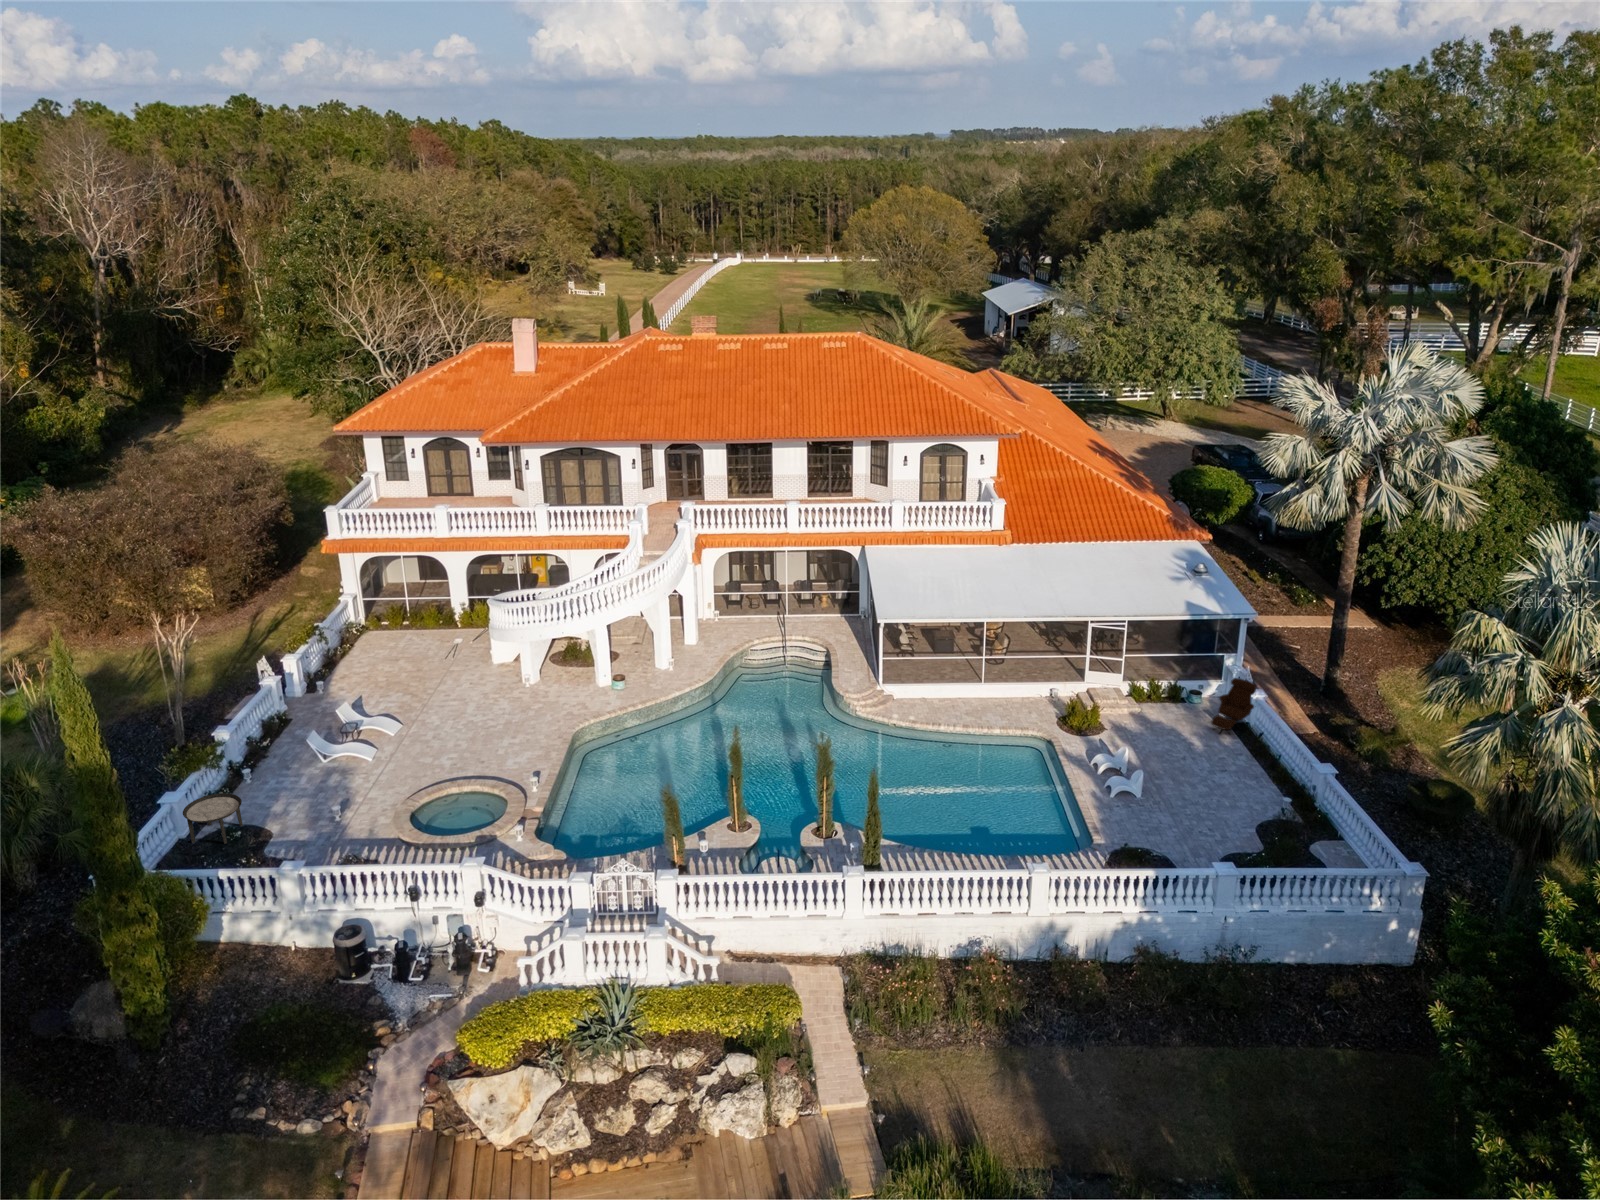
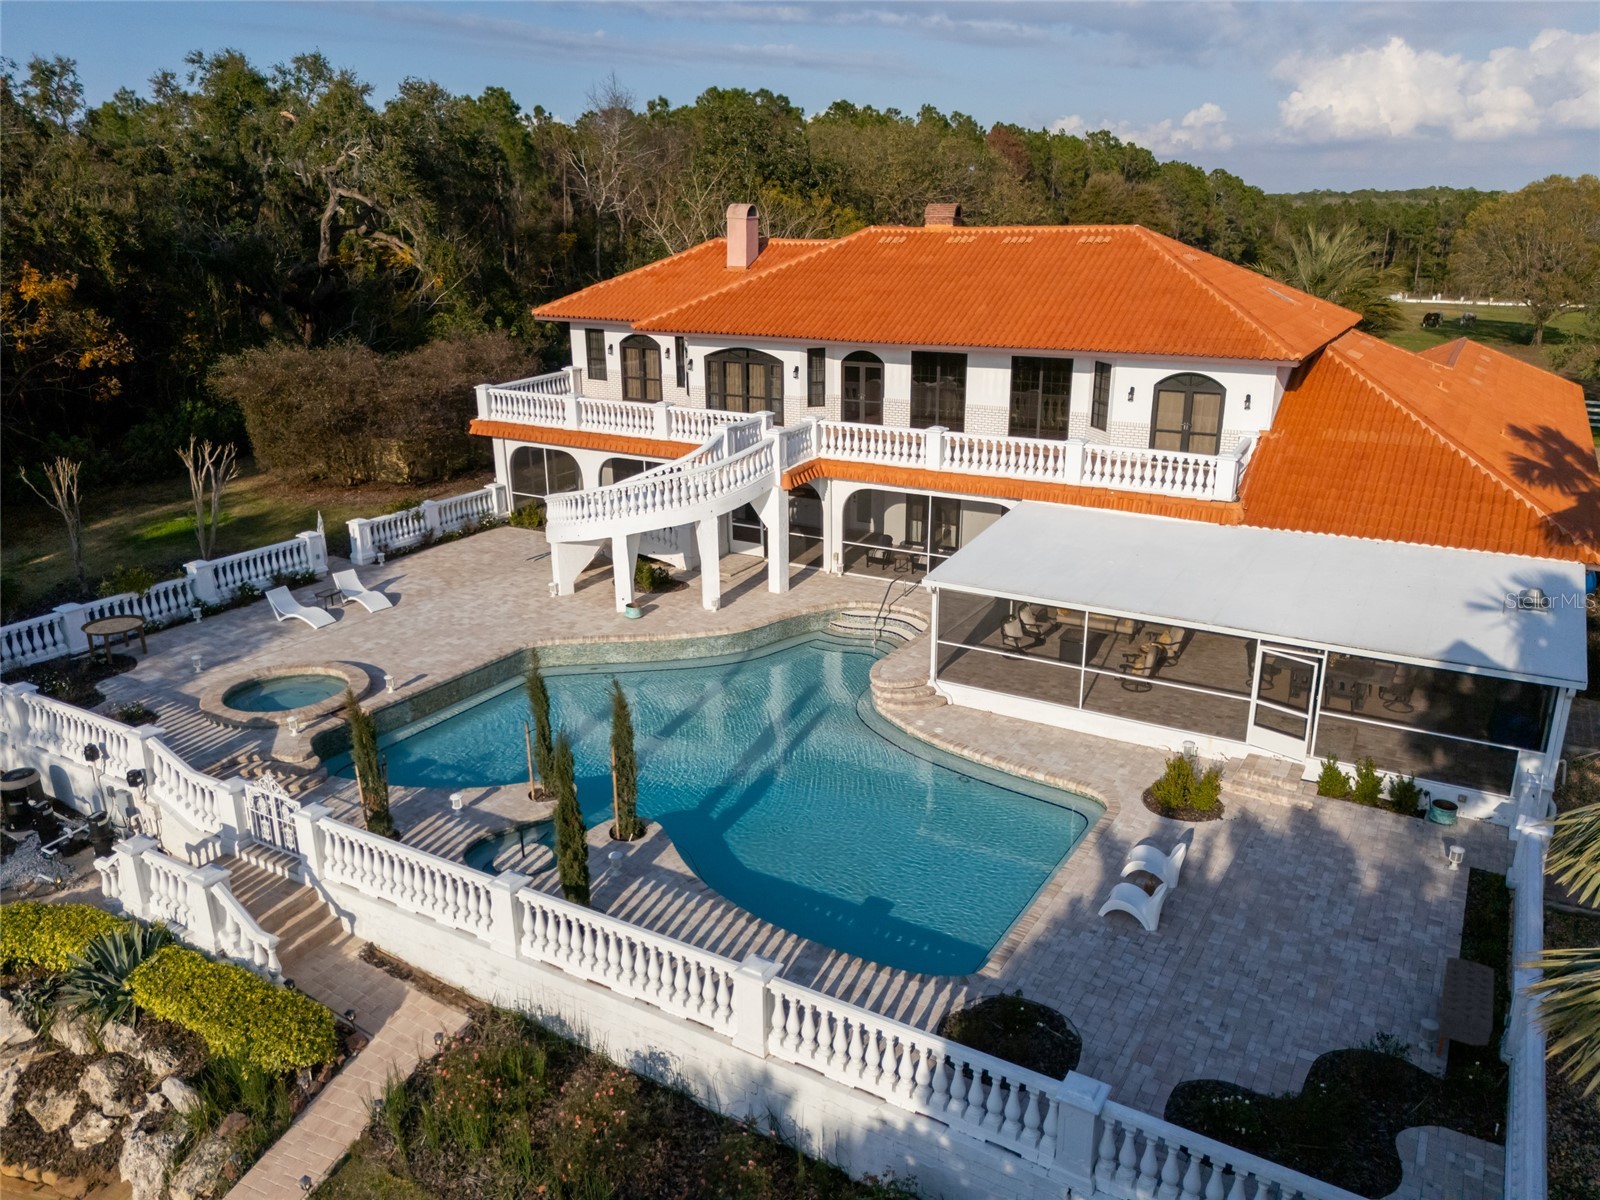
lounge chair: present [1211,678,1256,732] -> none [1418,787,1533,885]
bench: none [1277,768,1322,816] -> present [1436,957,1494,1056]

